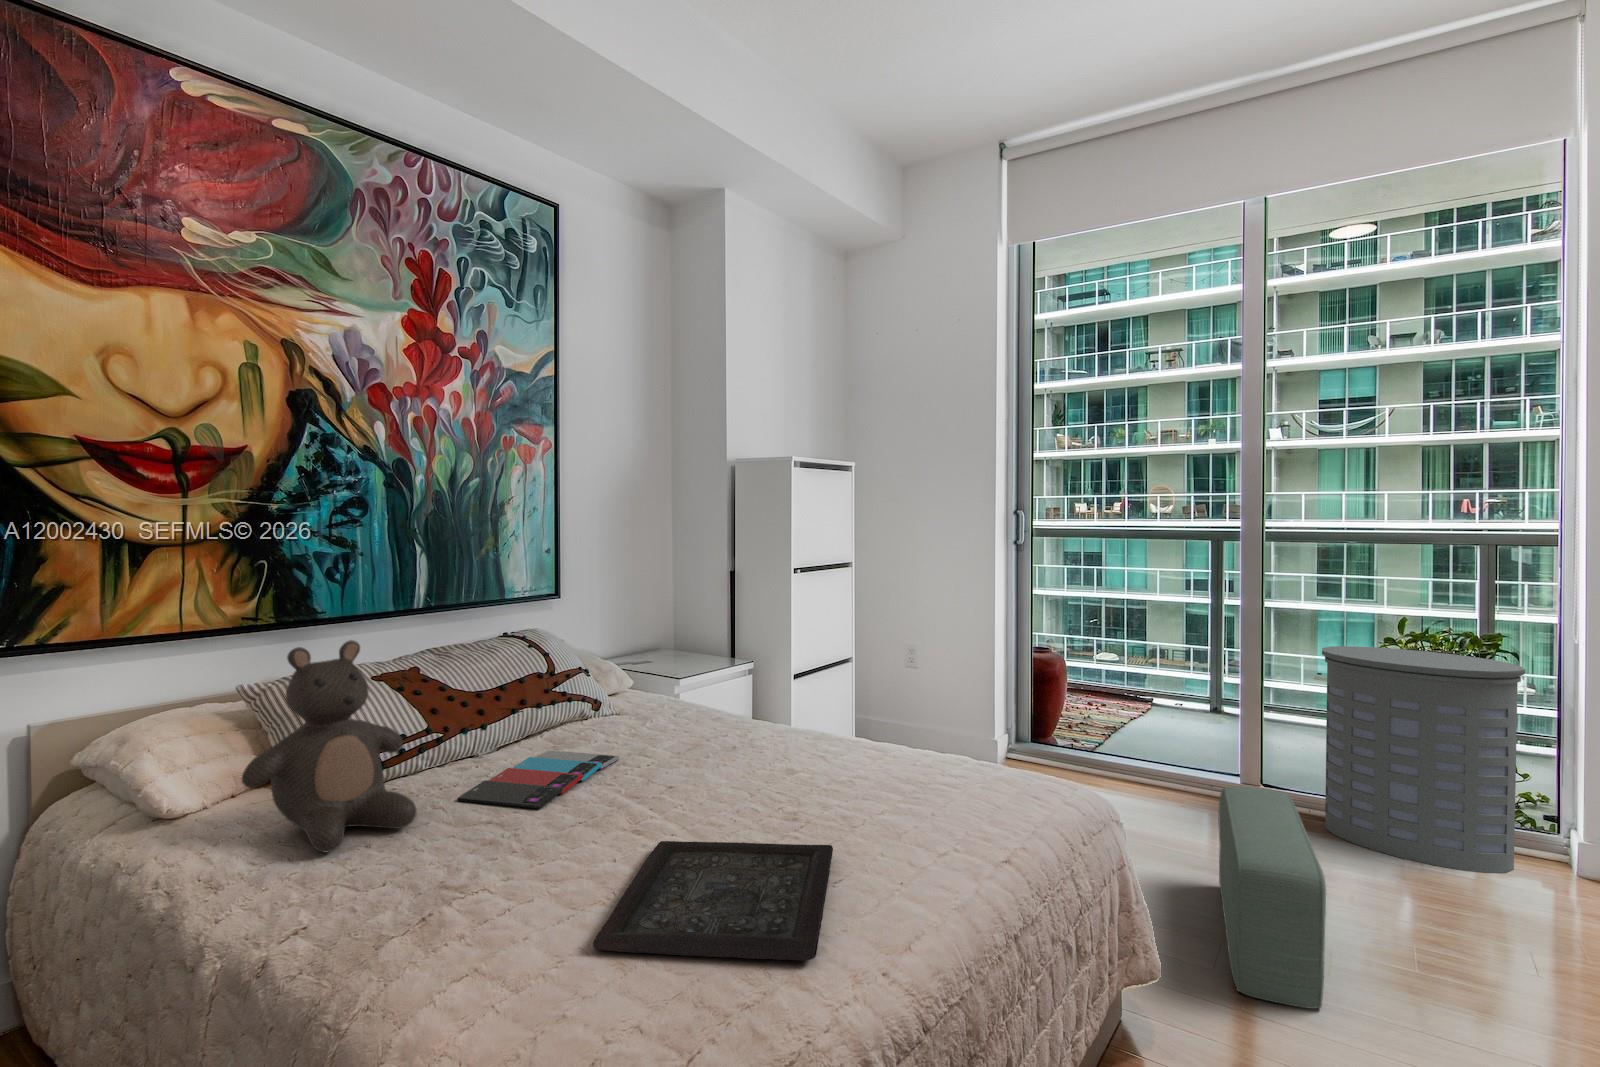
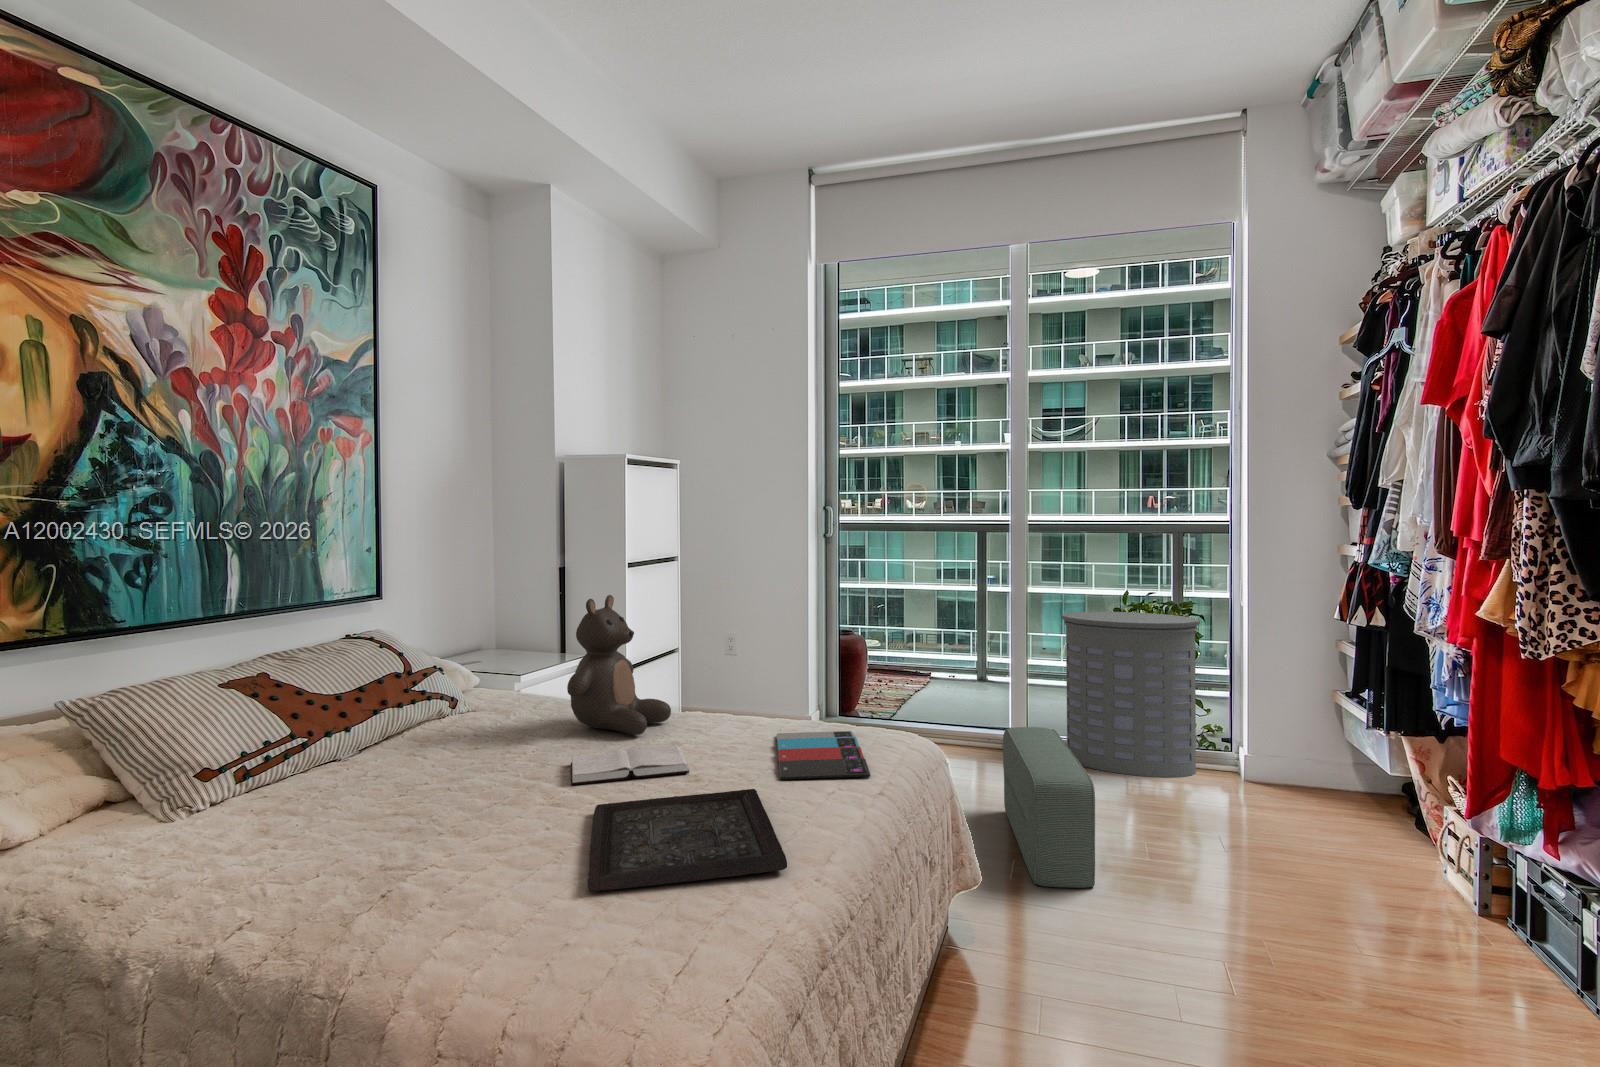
teddy bear: present [242,640,416,852] -> present [567,595,671,735]
smartphone: present [457,750,619,809] -> present [777,731,871,780]
hardback book: none [656,778,784,813] -> present [571,745,689,785]

